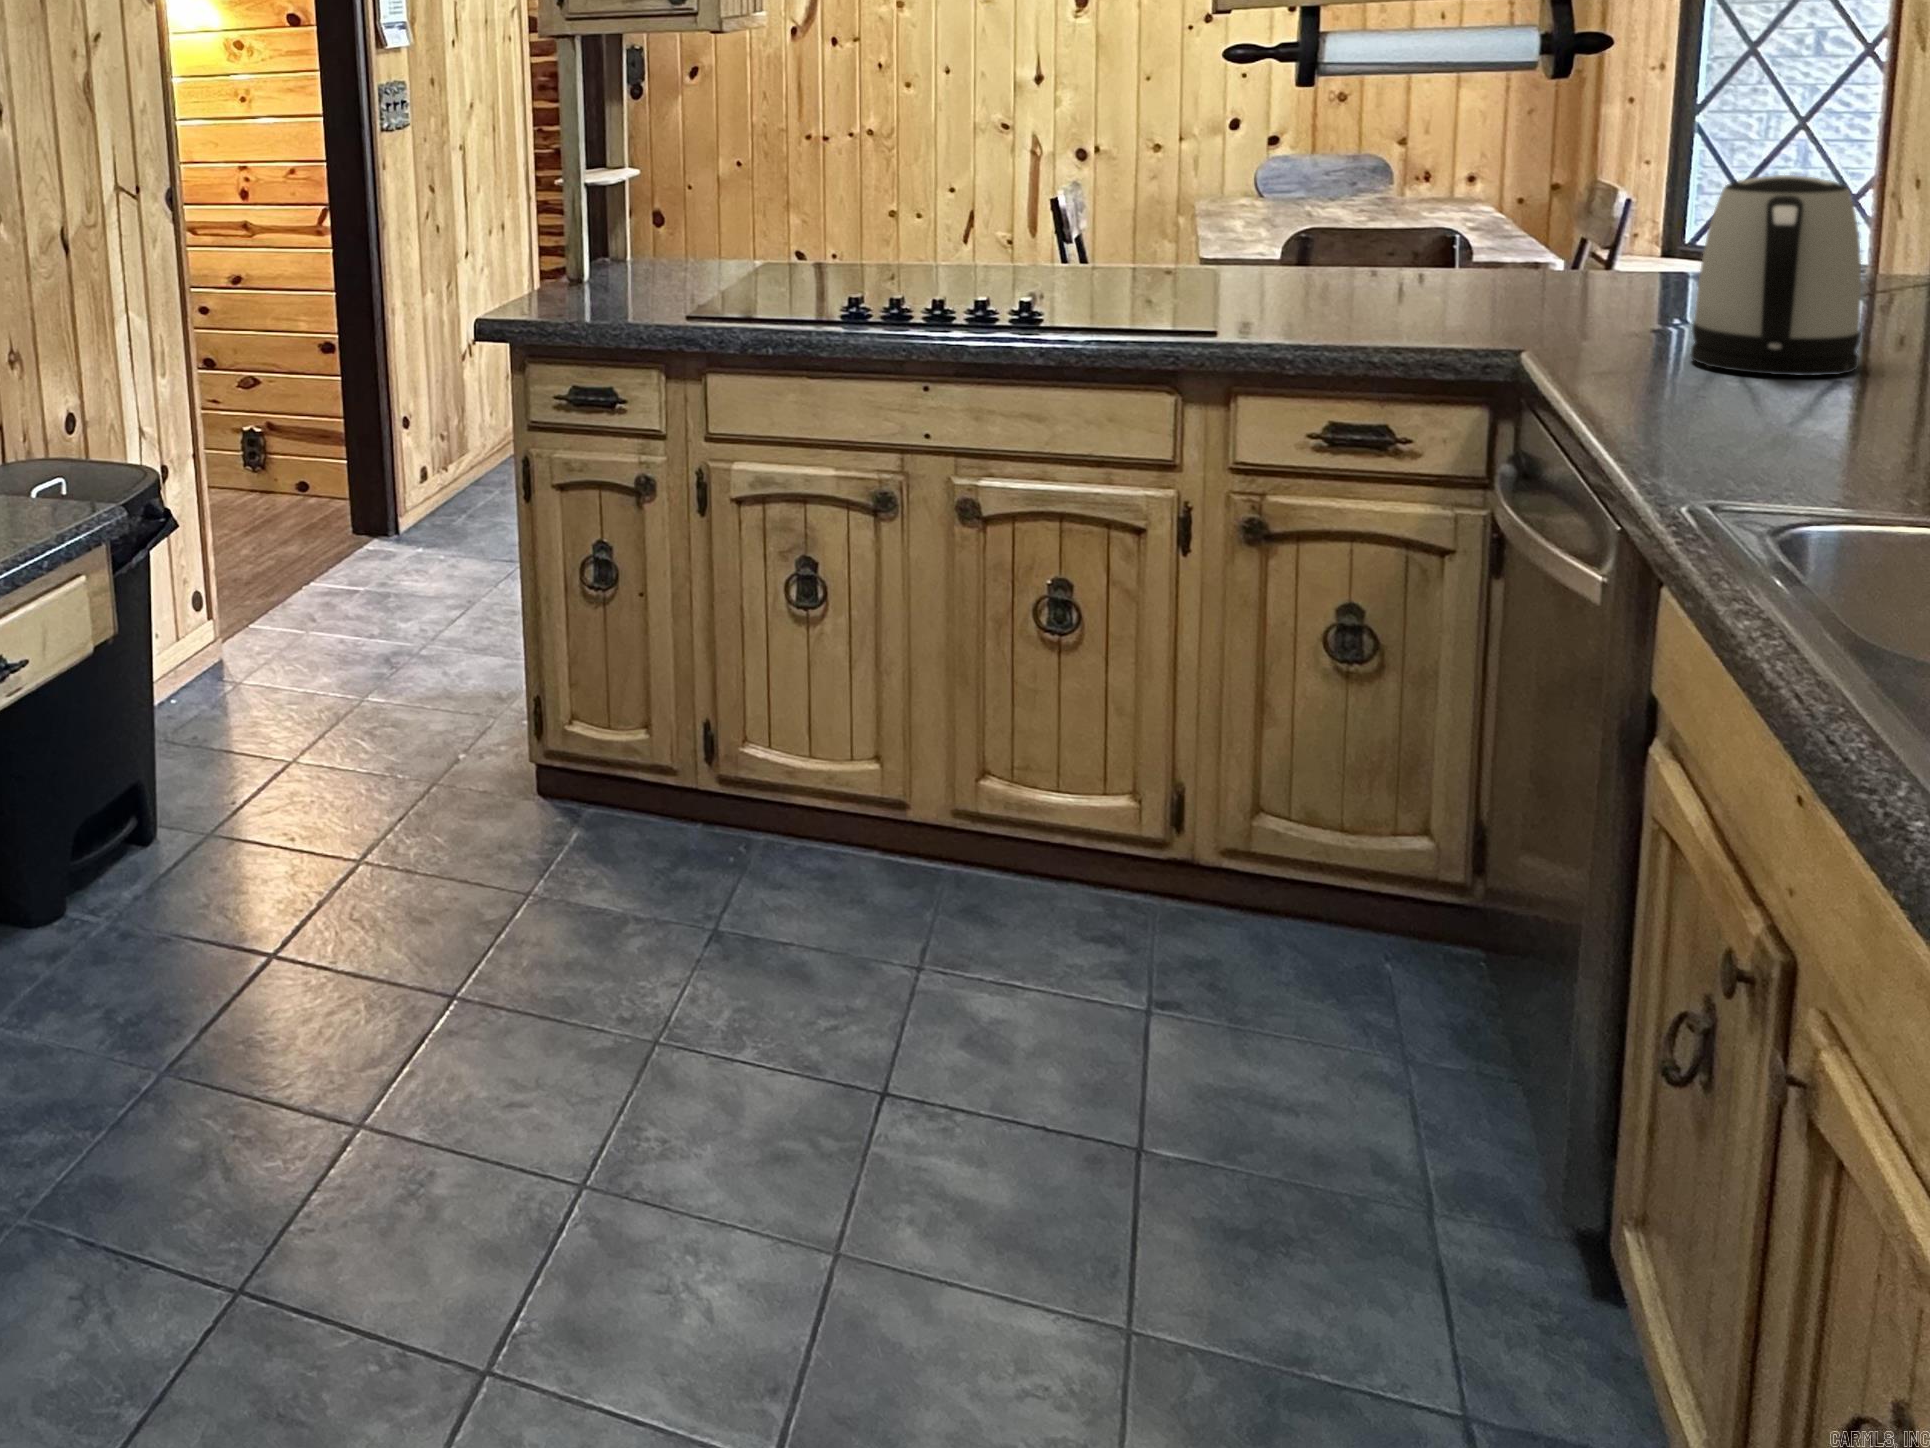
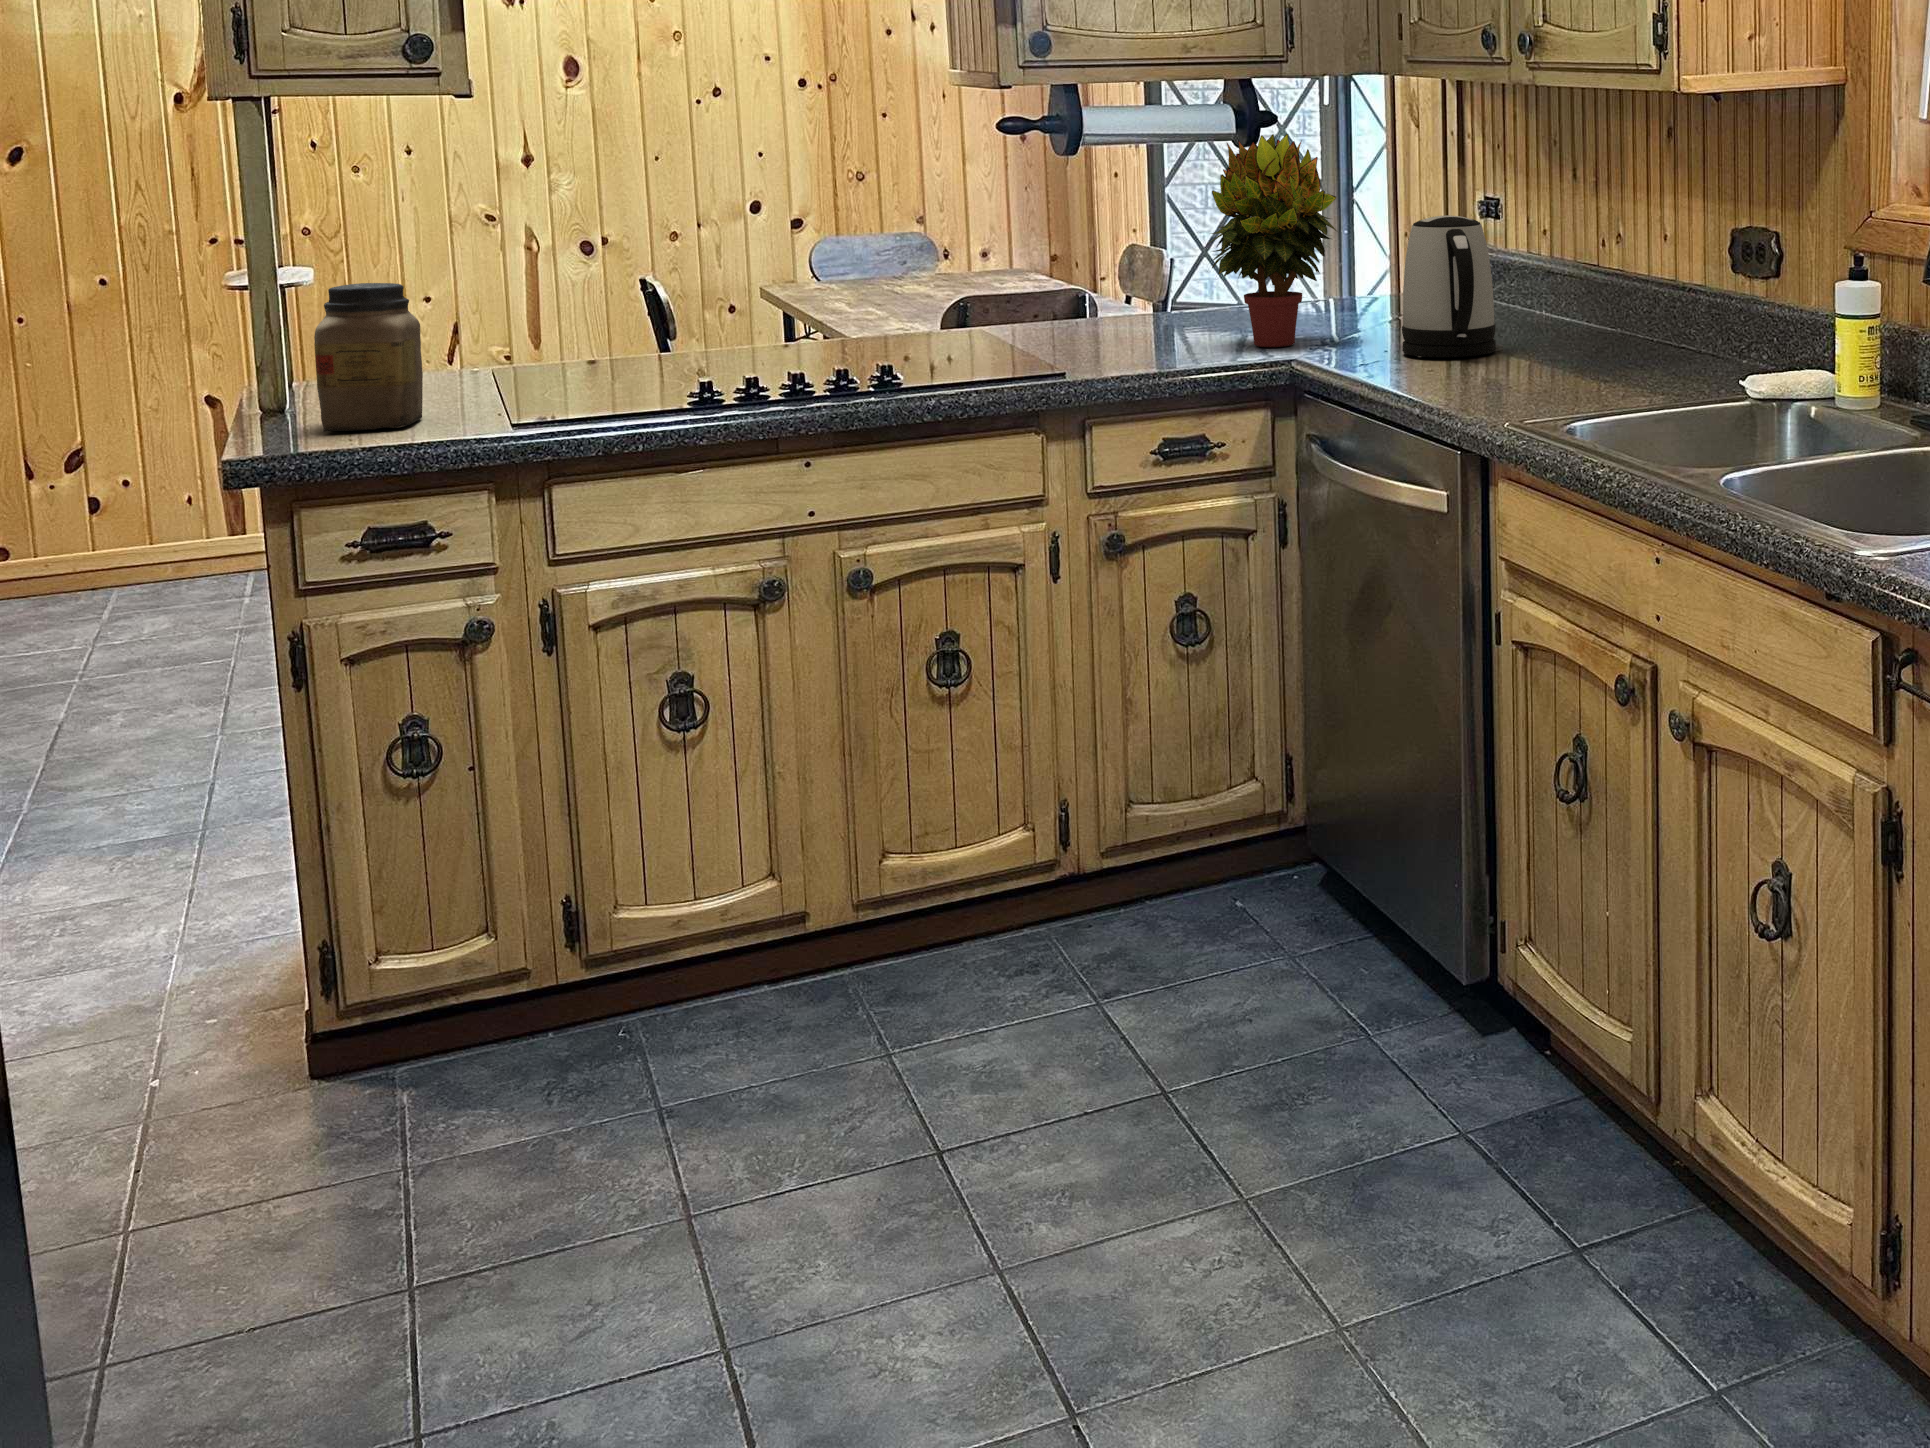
potted plant: none [1444,61,1649,327] -> present [1209,134,1337,347]
jar: none [567,191,651,310] -> present [314,283,423,432]

